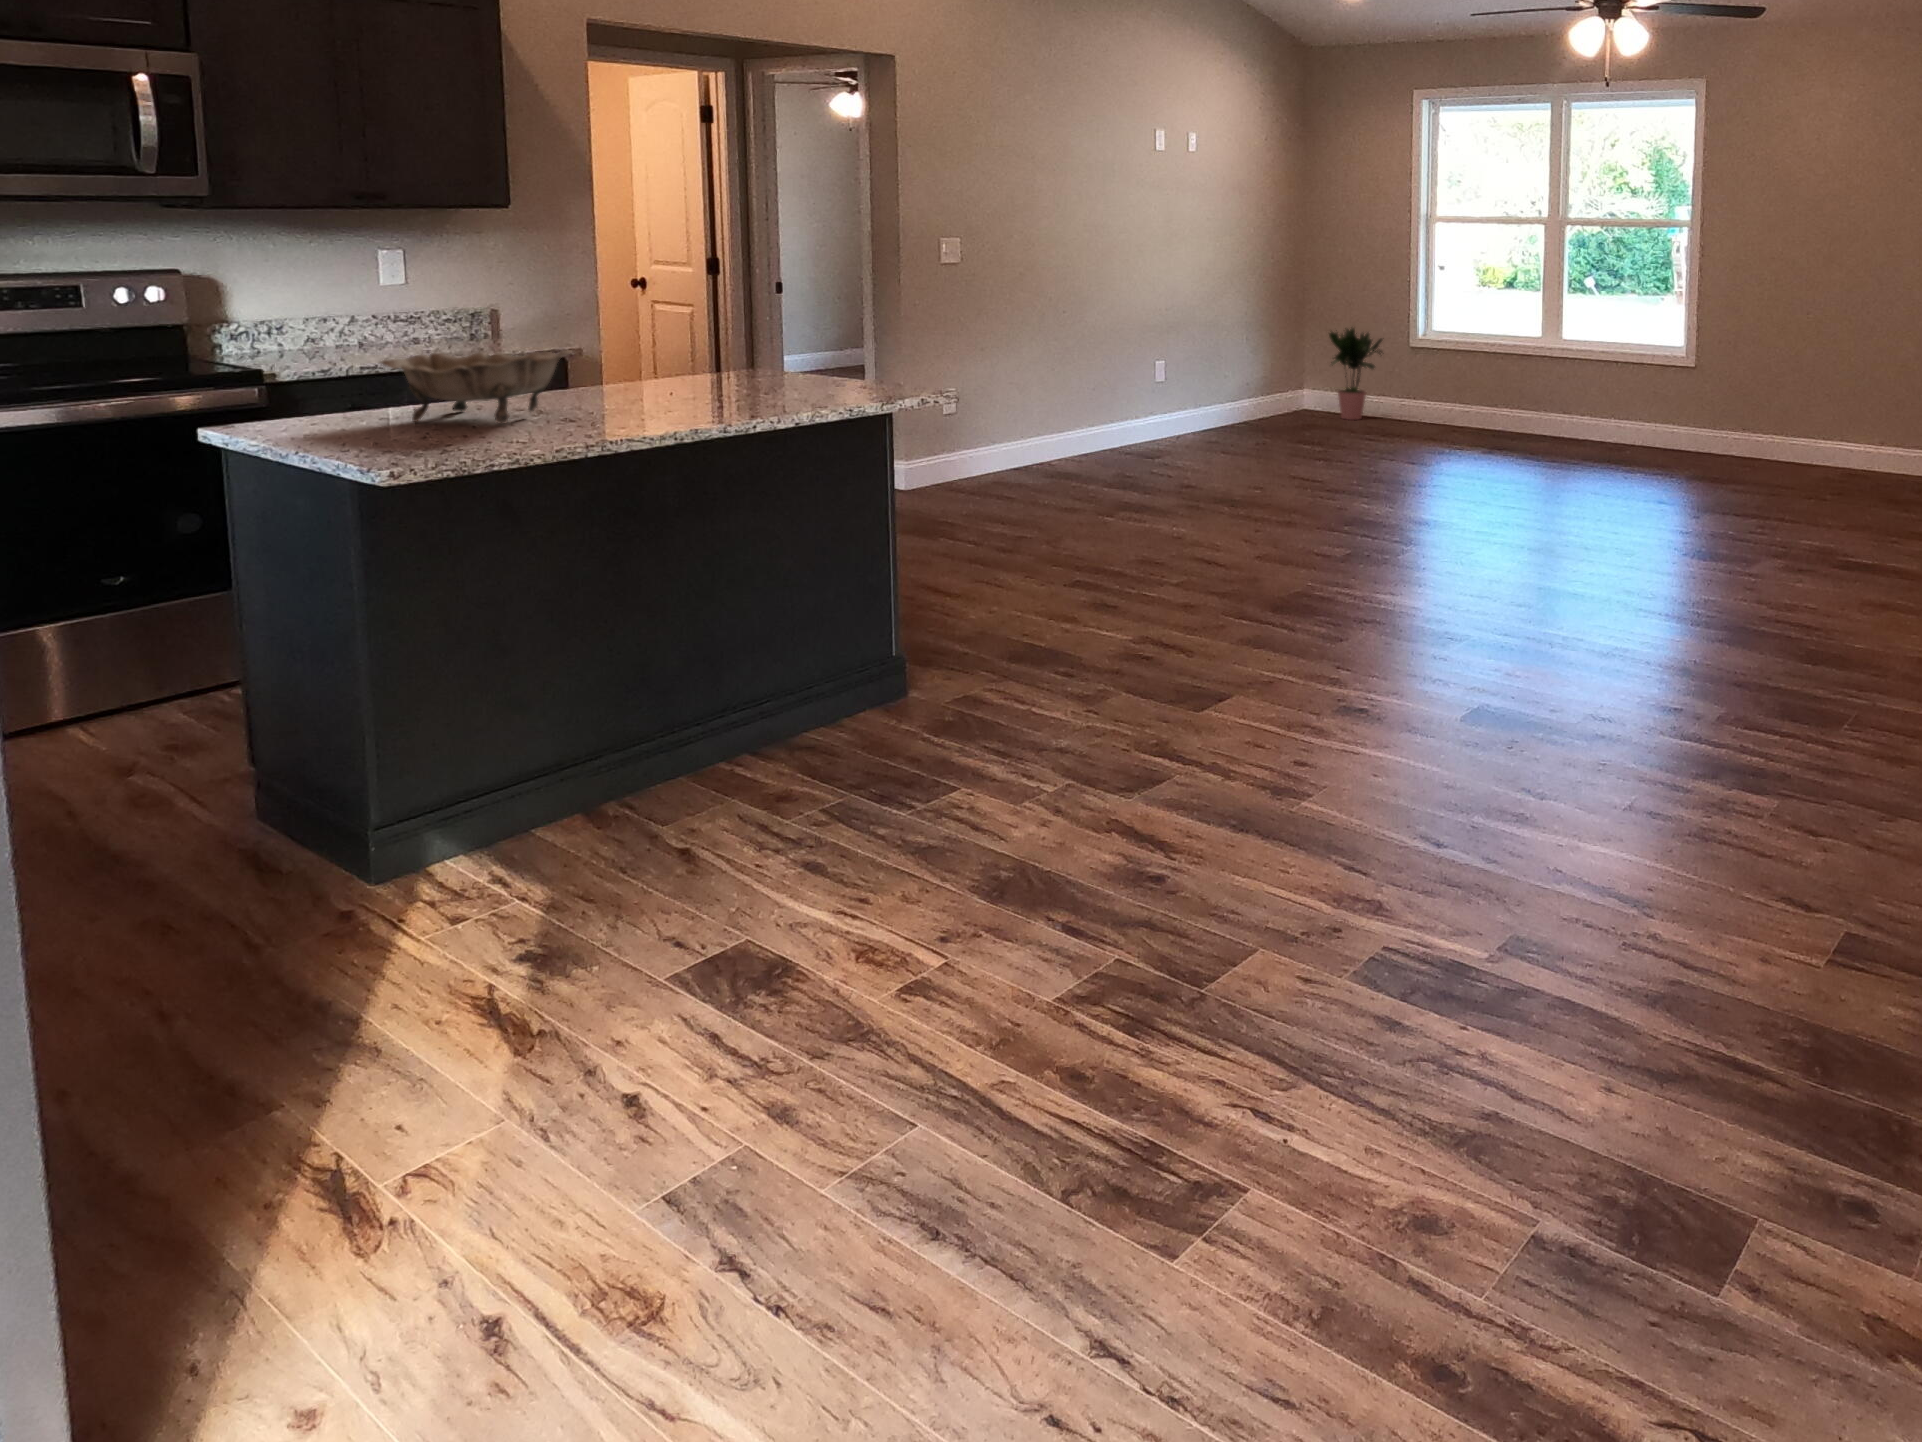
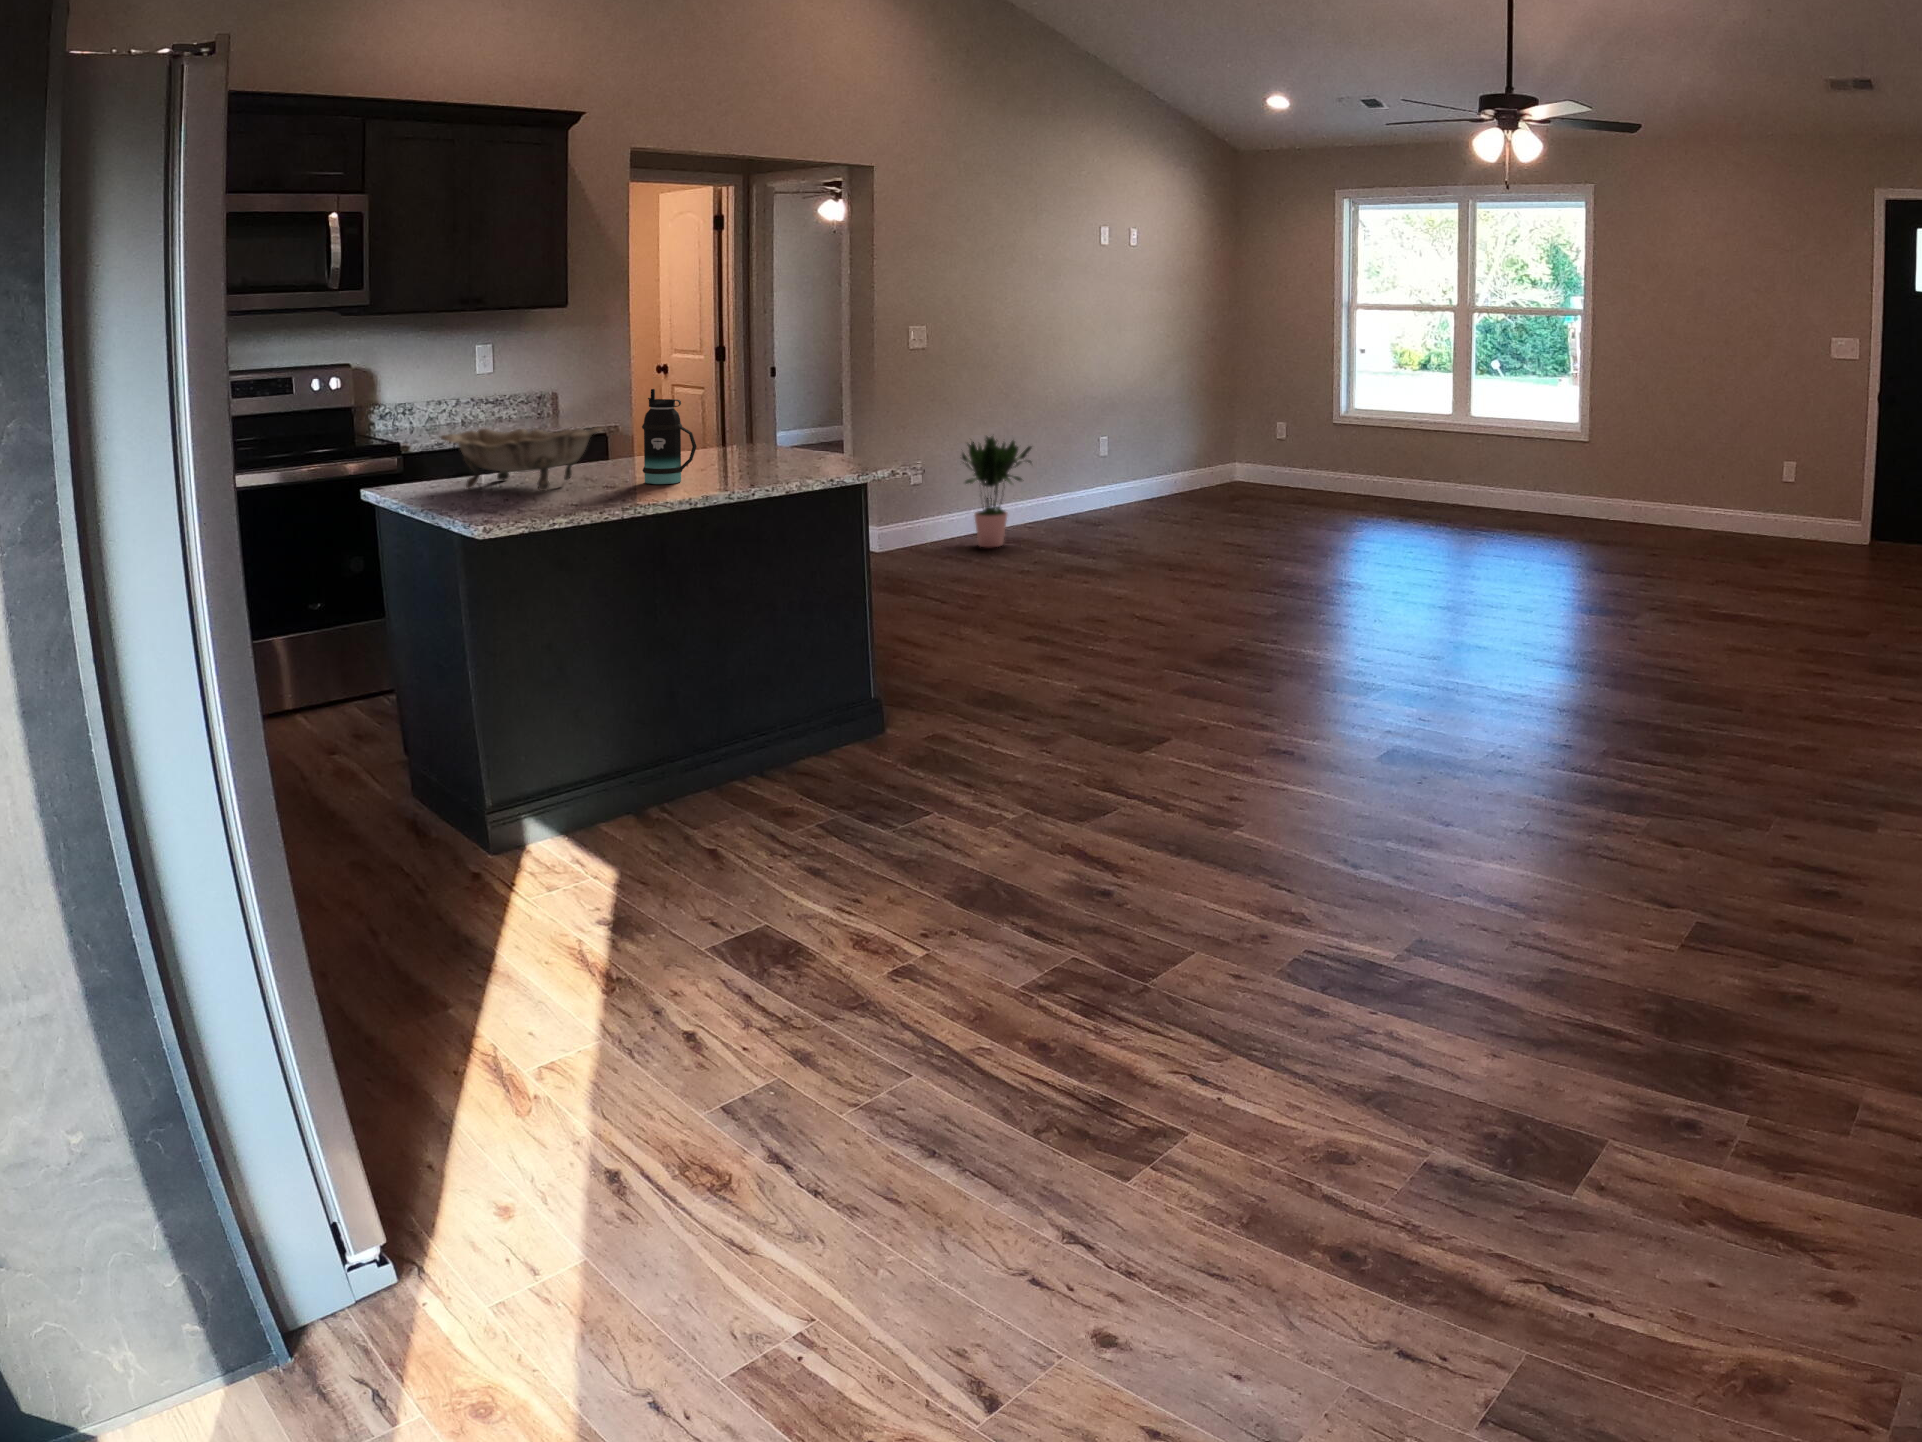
bottle: none [619,305,684,414] -> present [642,389,697,484]
potted plant: present [1329,328,1382,420] -> present [962,436,1032,547]

